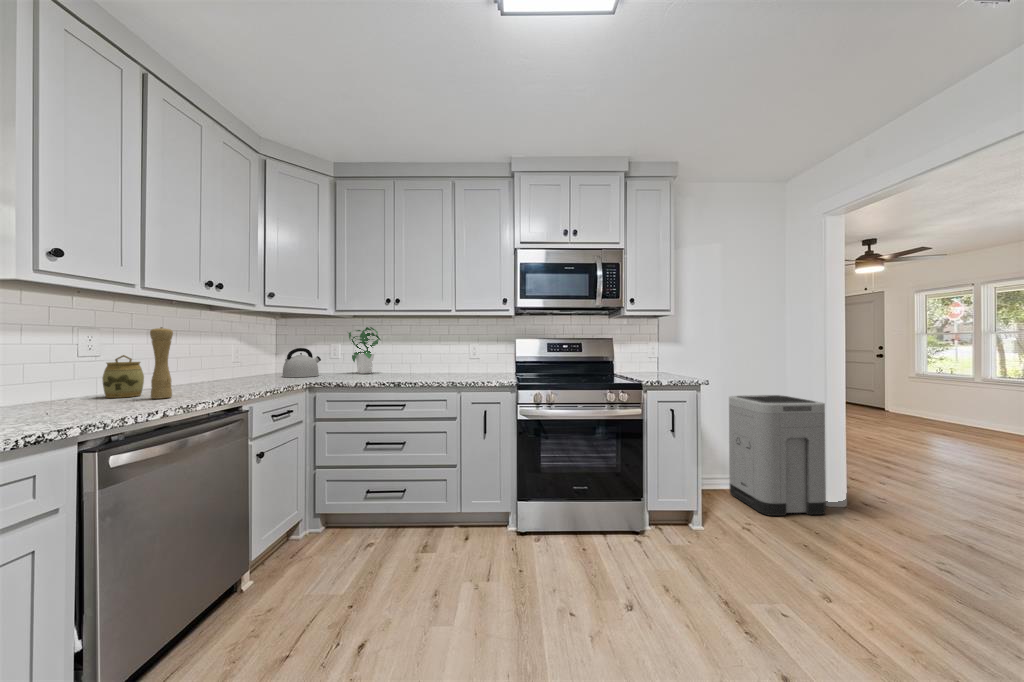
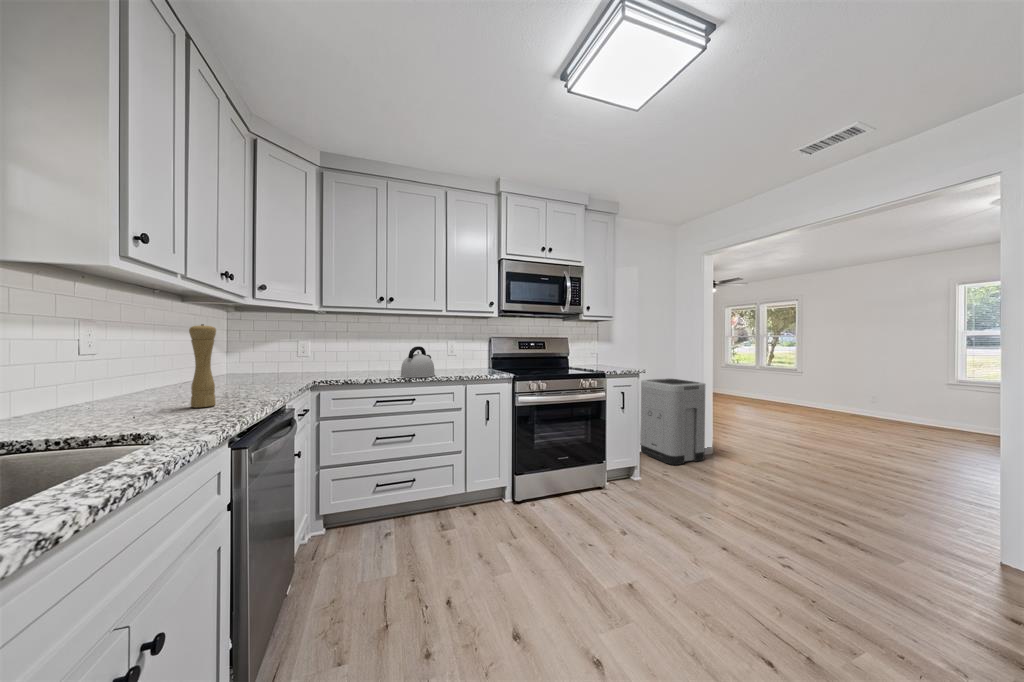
potted plant: present [348,327,381,374] -> none [325,323,363,370]
kettle: present [282,348,321,377] -> present [401,346,435,378]
jar: present [102,355,144,398] -> none [109,356,166,410]

